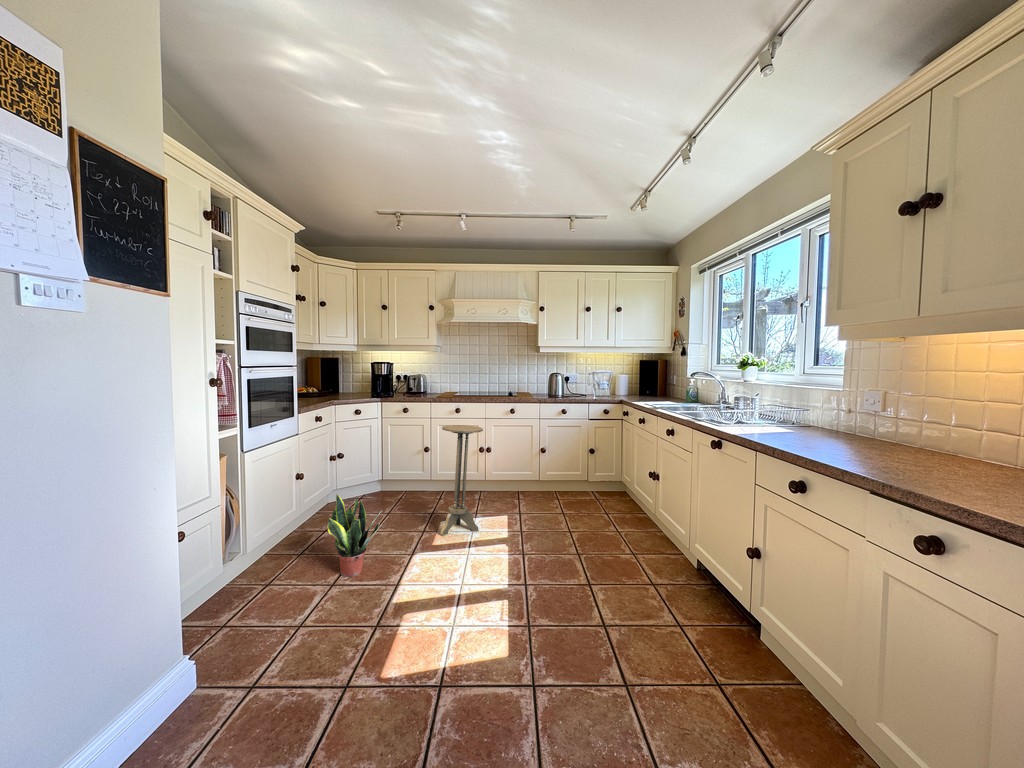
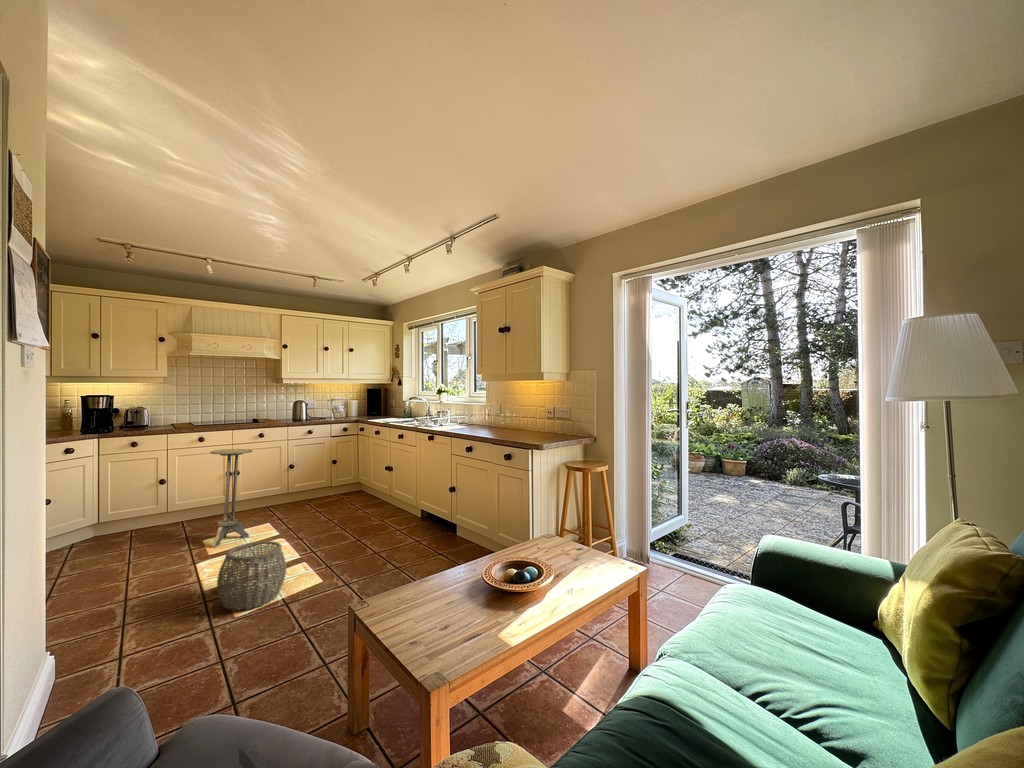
potted plant: present [327,494,382,576] -> none [106,521,170,594]
woven basket: none [377,563,462,668] -> present [217,541,286,610]

